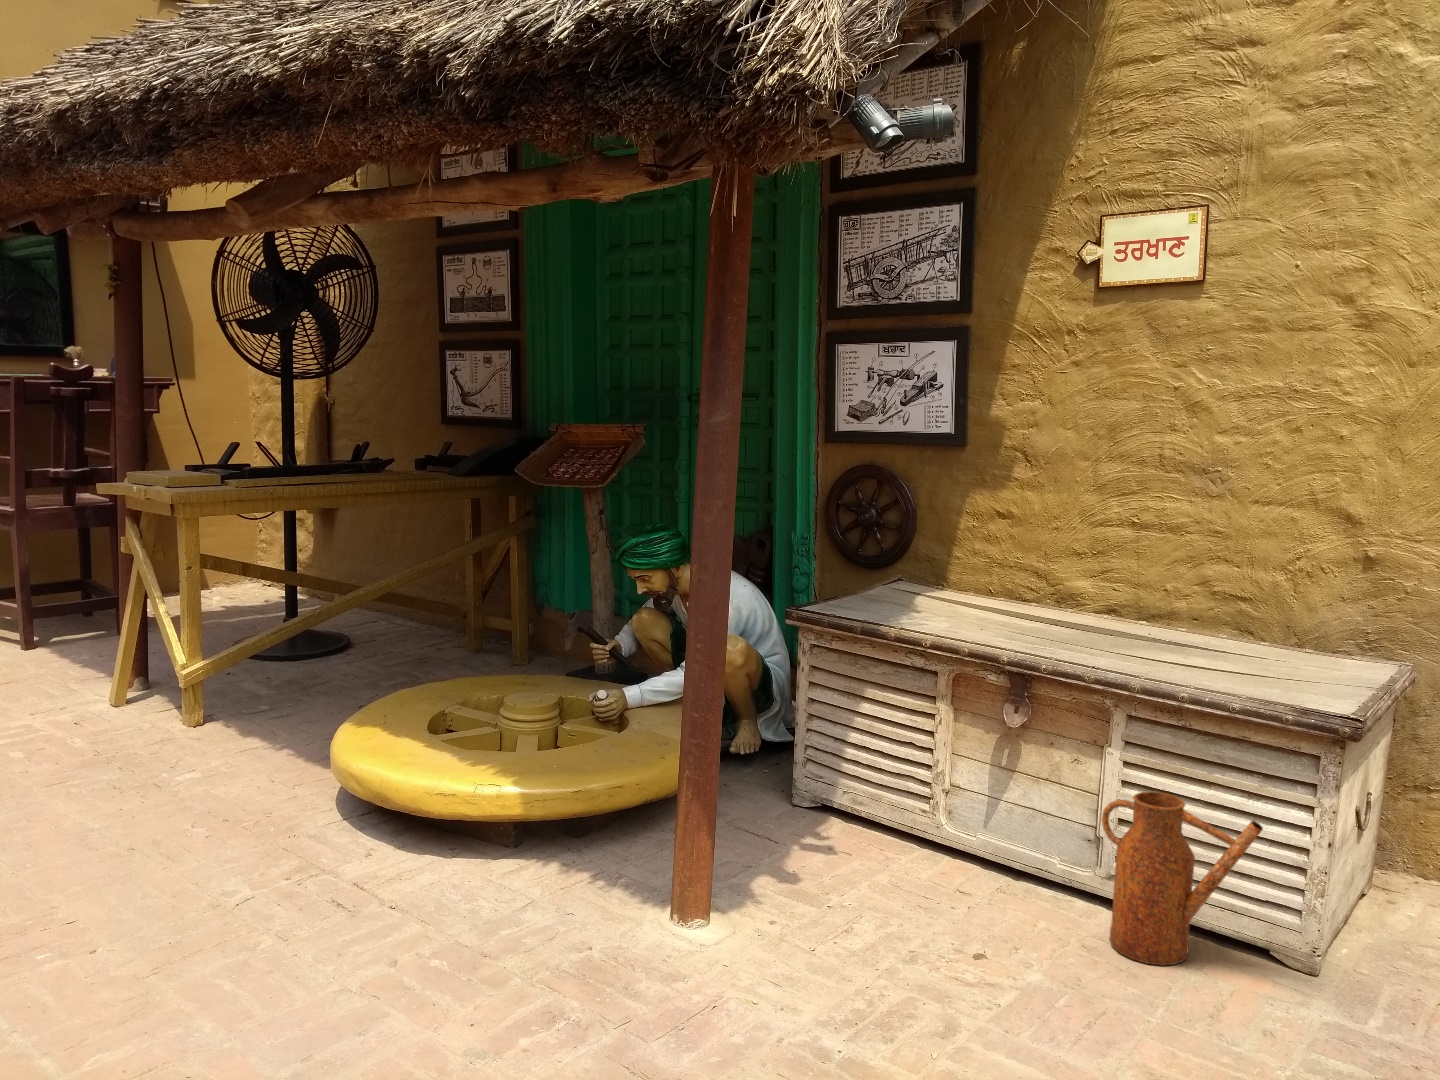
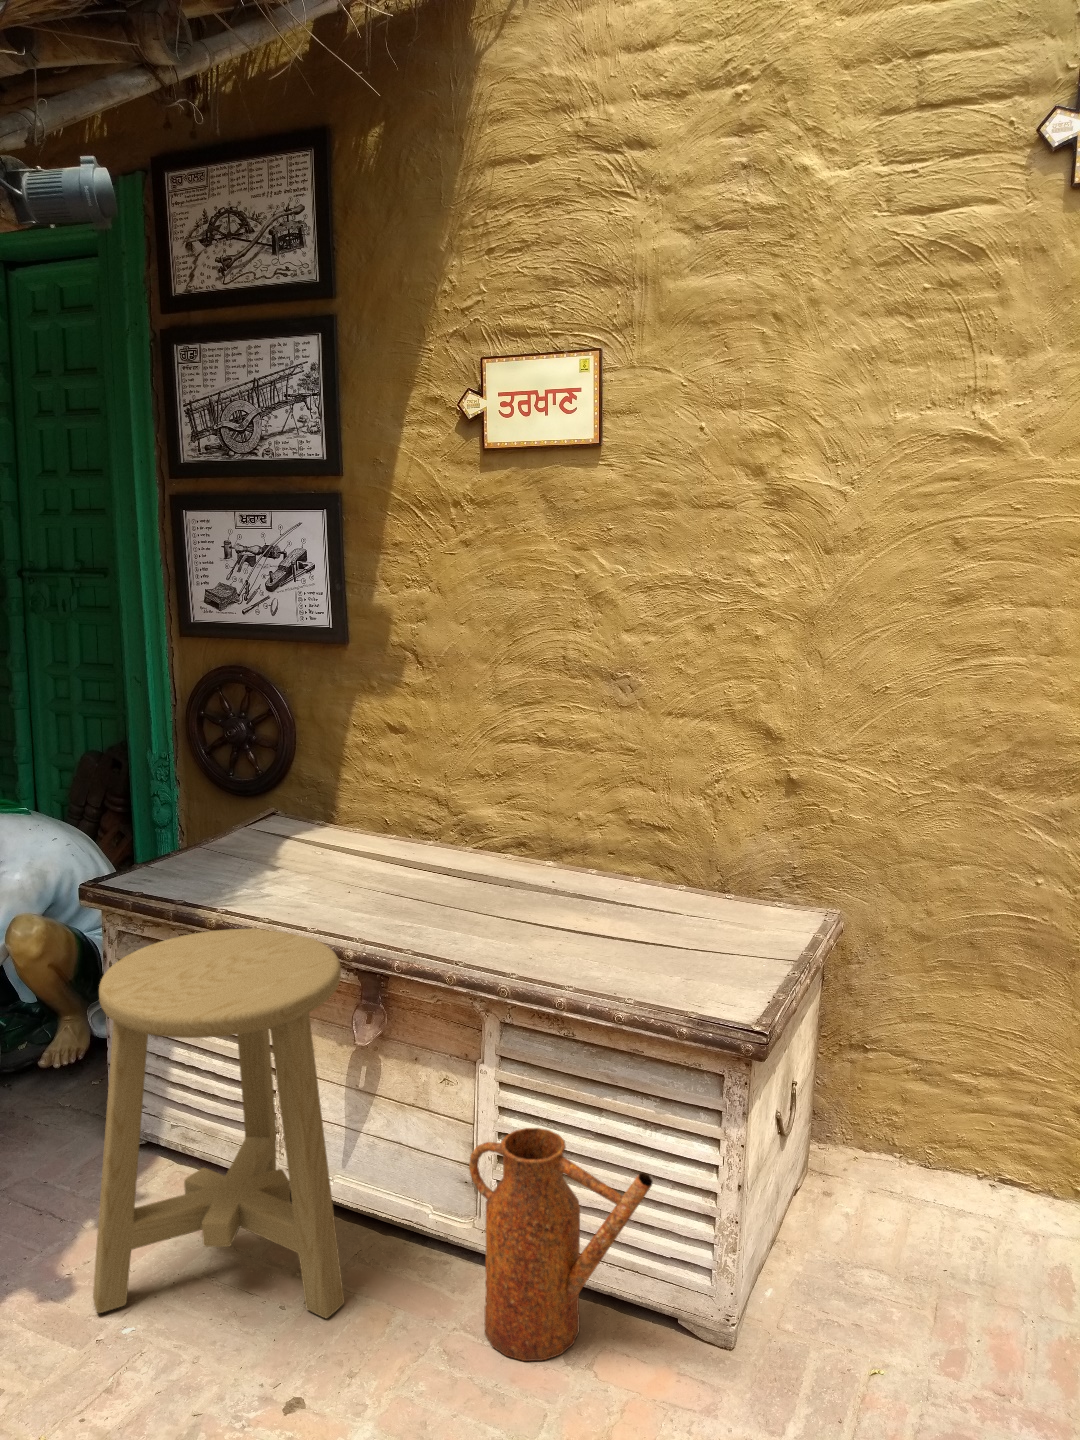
stool: none [808,641,1002,923] -> present [93,929,344,1318]

